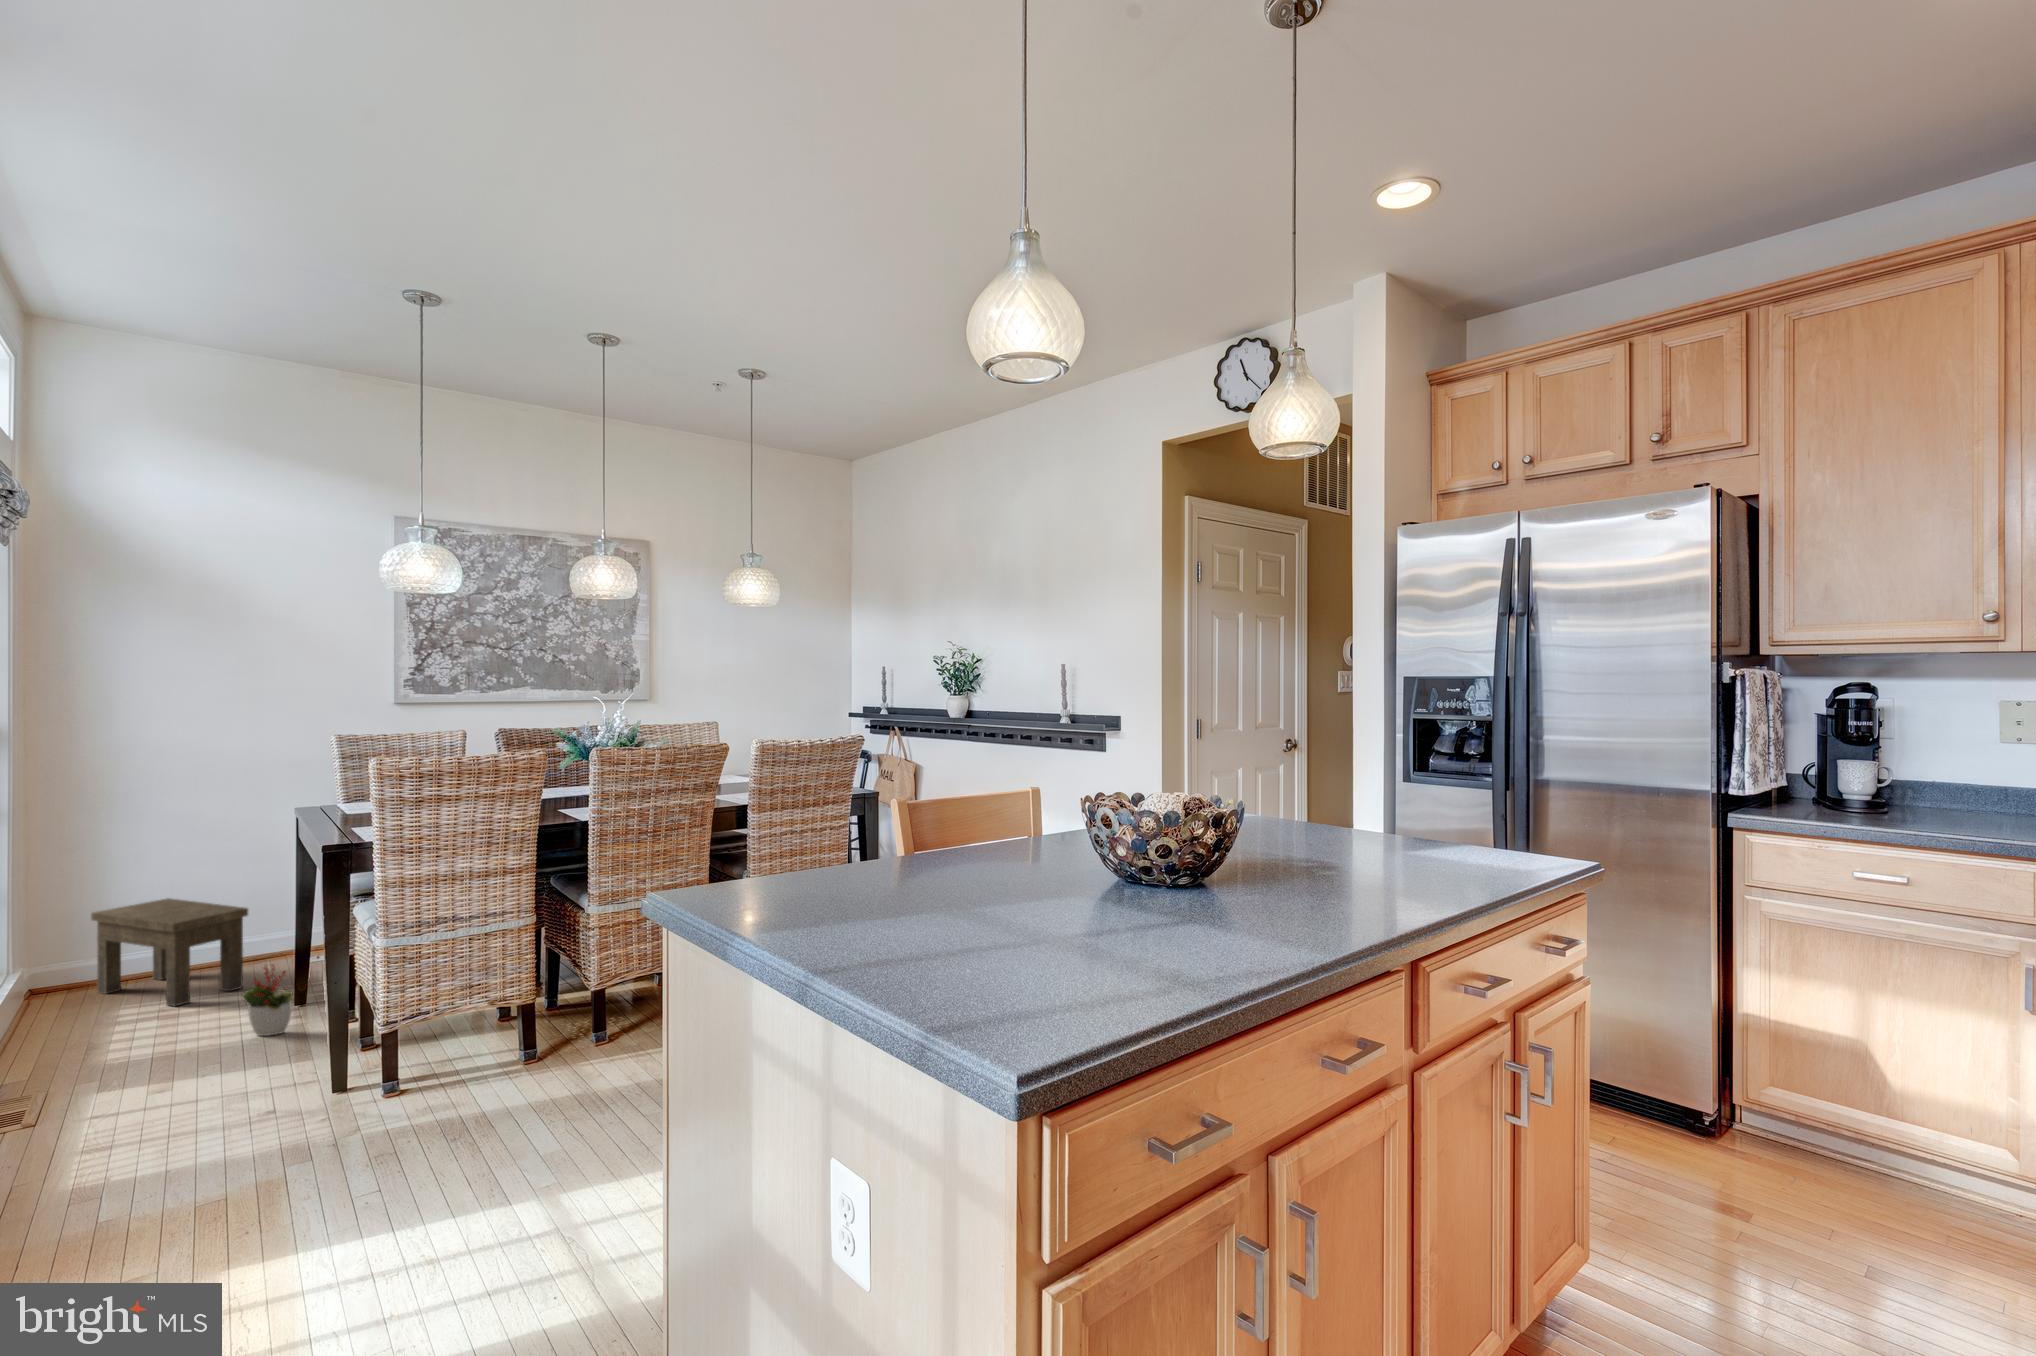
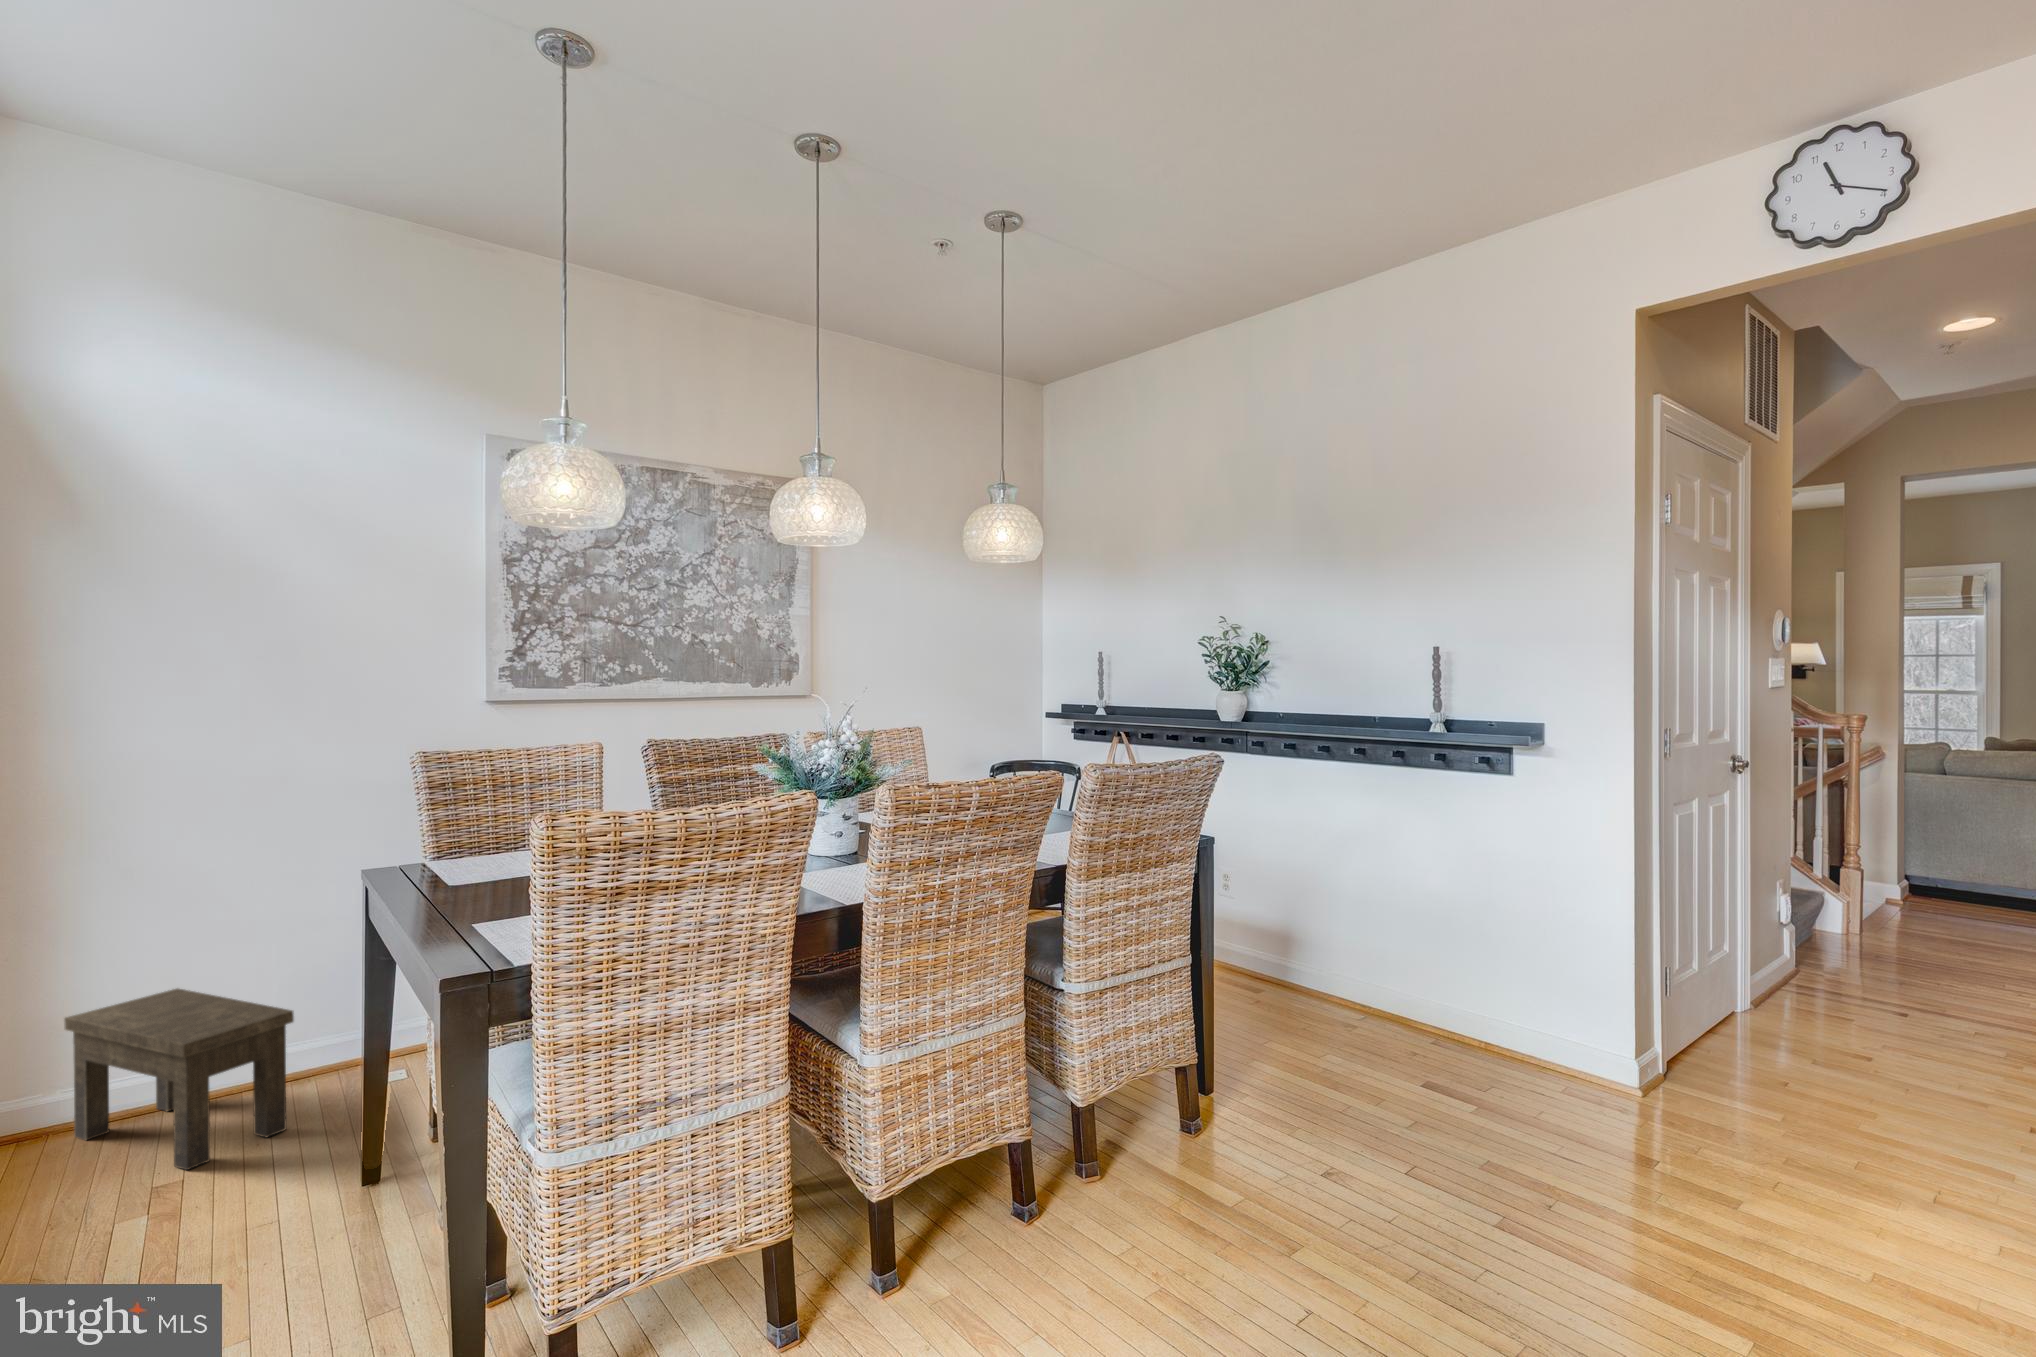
decorative plant: present [242,964,293,1036] -> none [290,1125,370,1243]

